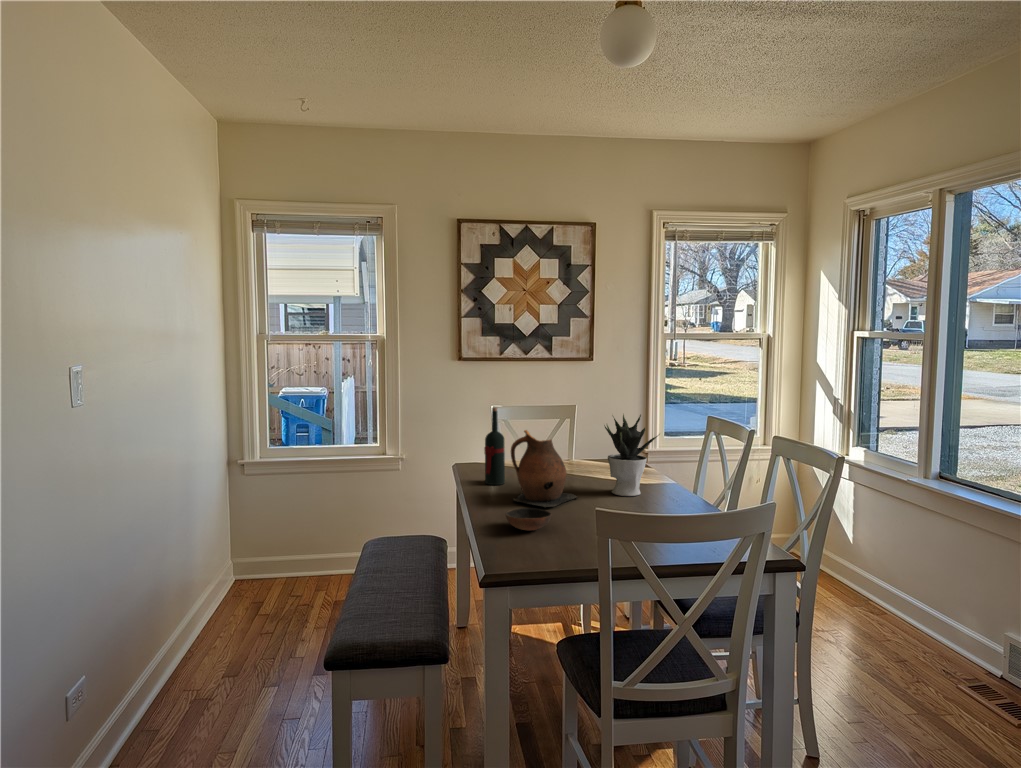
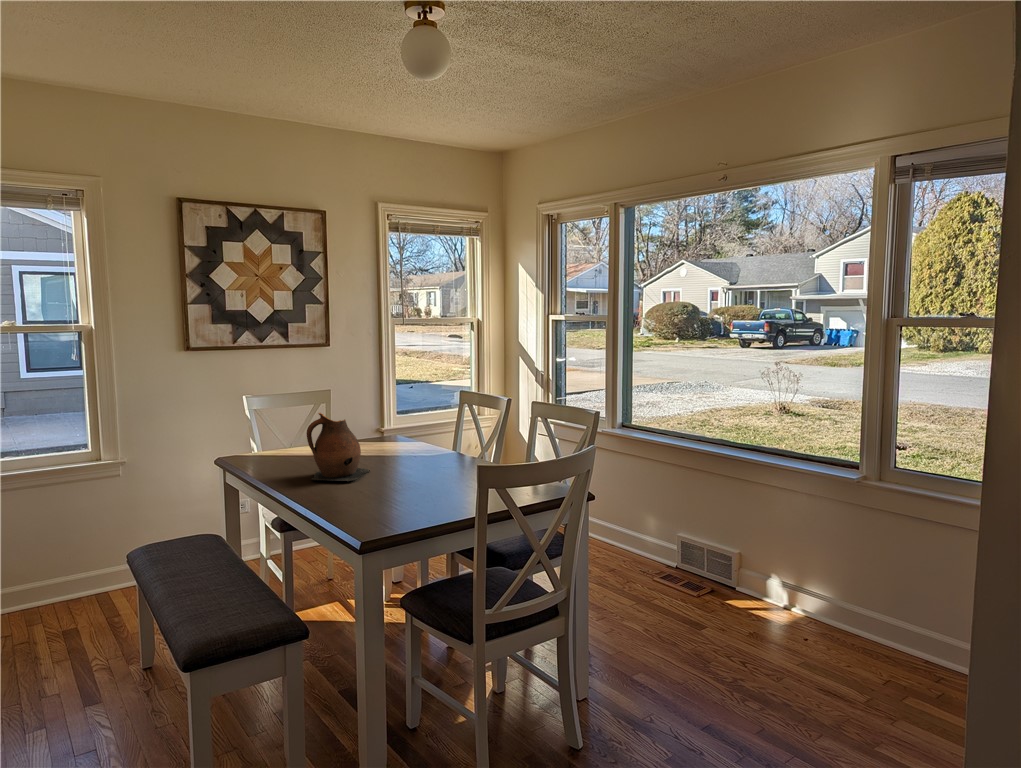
wine bottle: present [484,407,505,485] -> none [267,395,289,471]
potted plant: present [604,414,660,496] -> none [384,390,433,464]
bowl: present [505,508,552,530] -> none [325,481,368,501]

